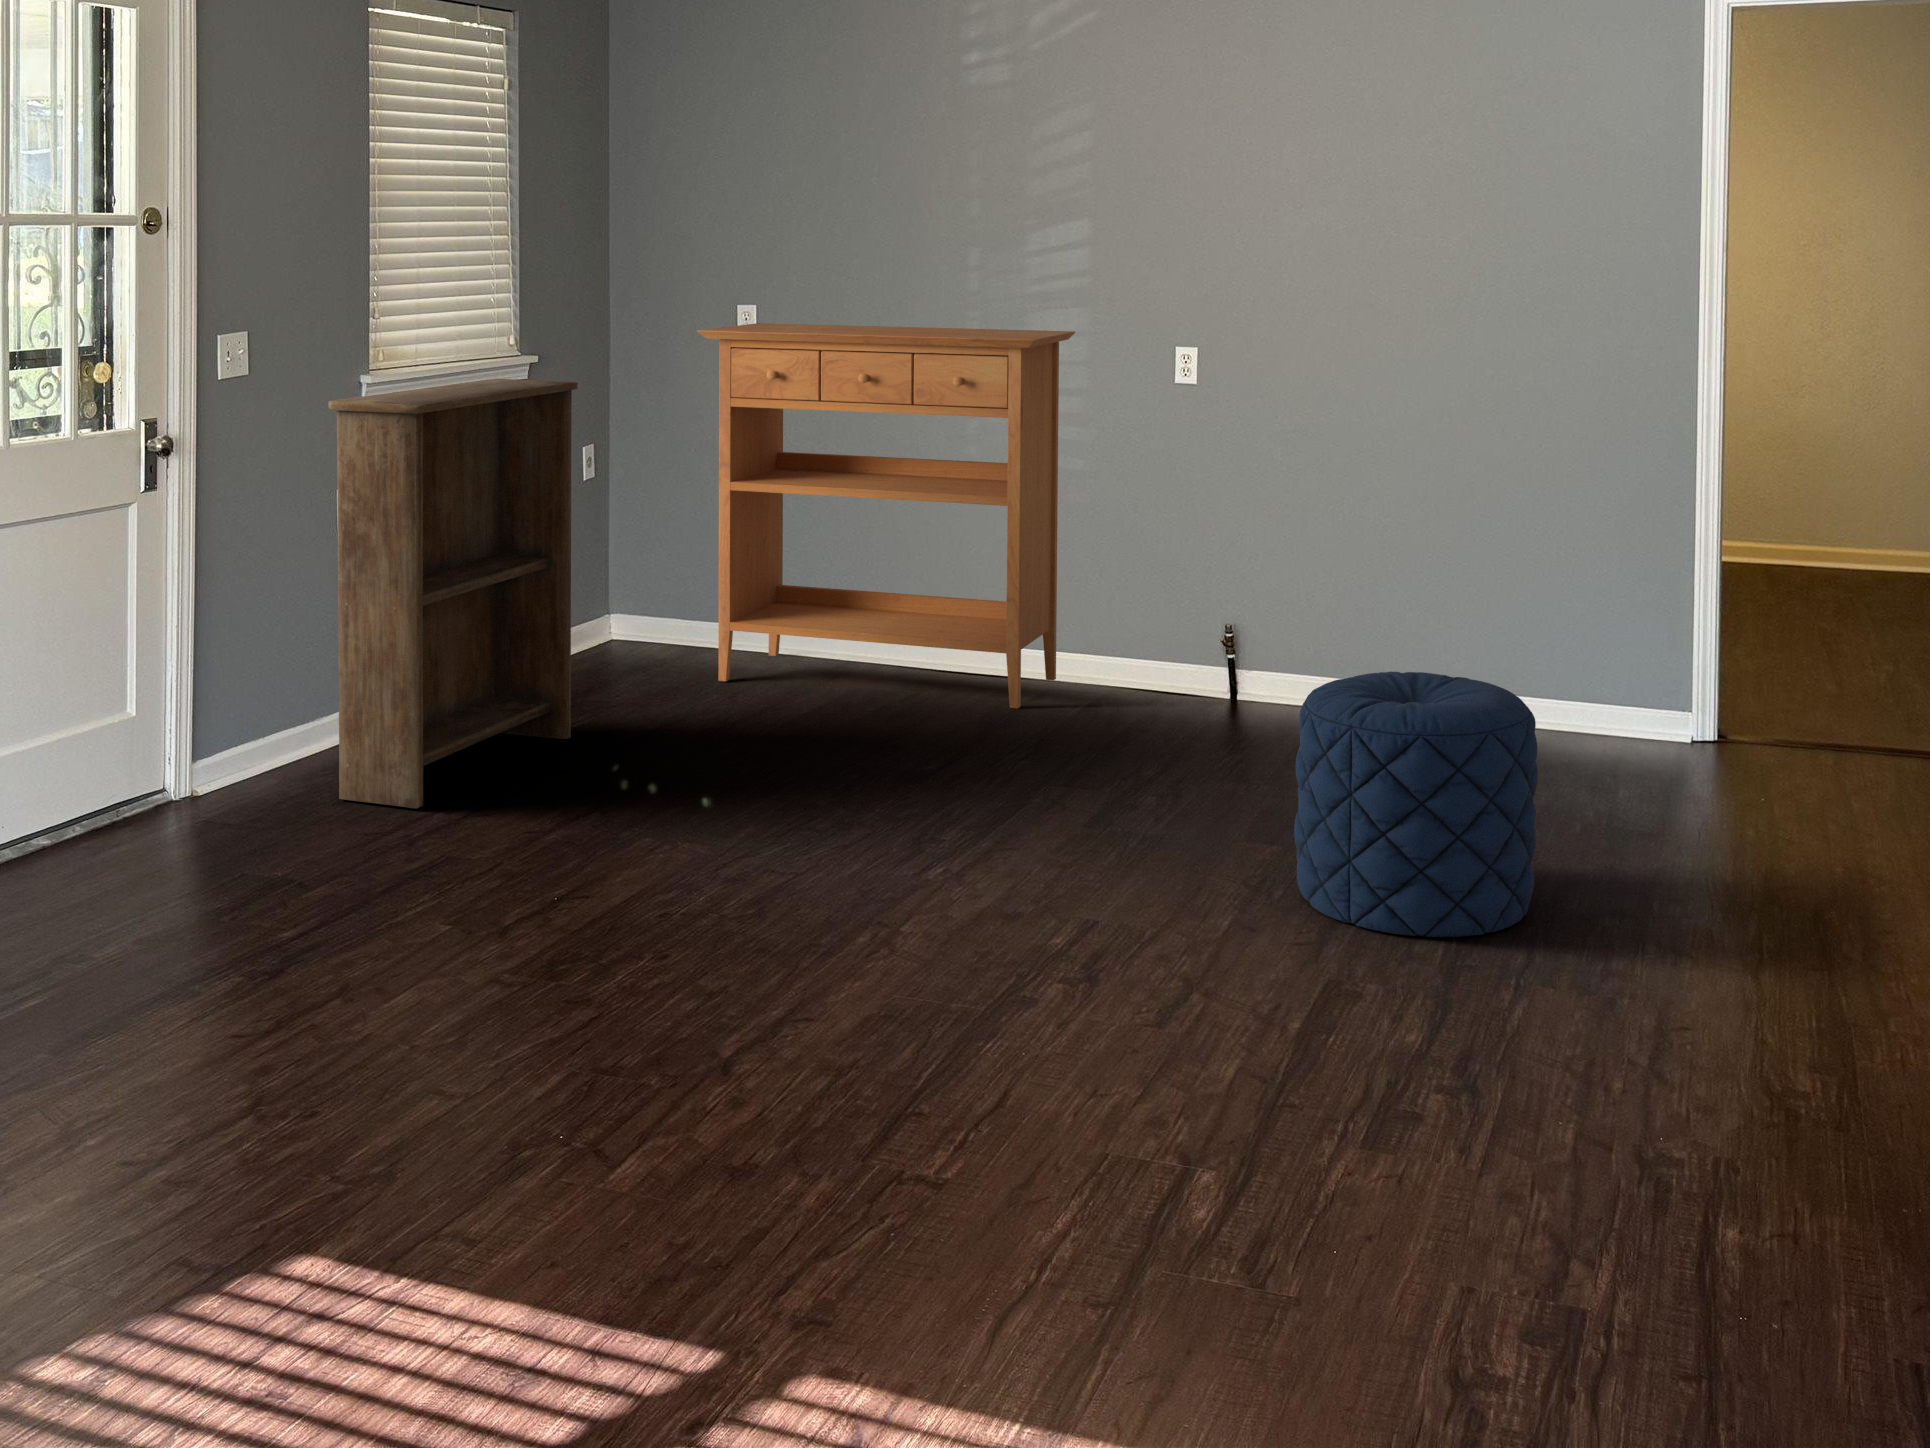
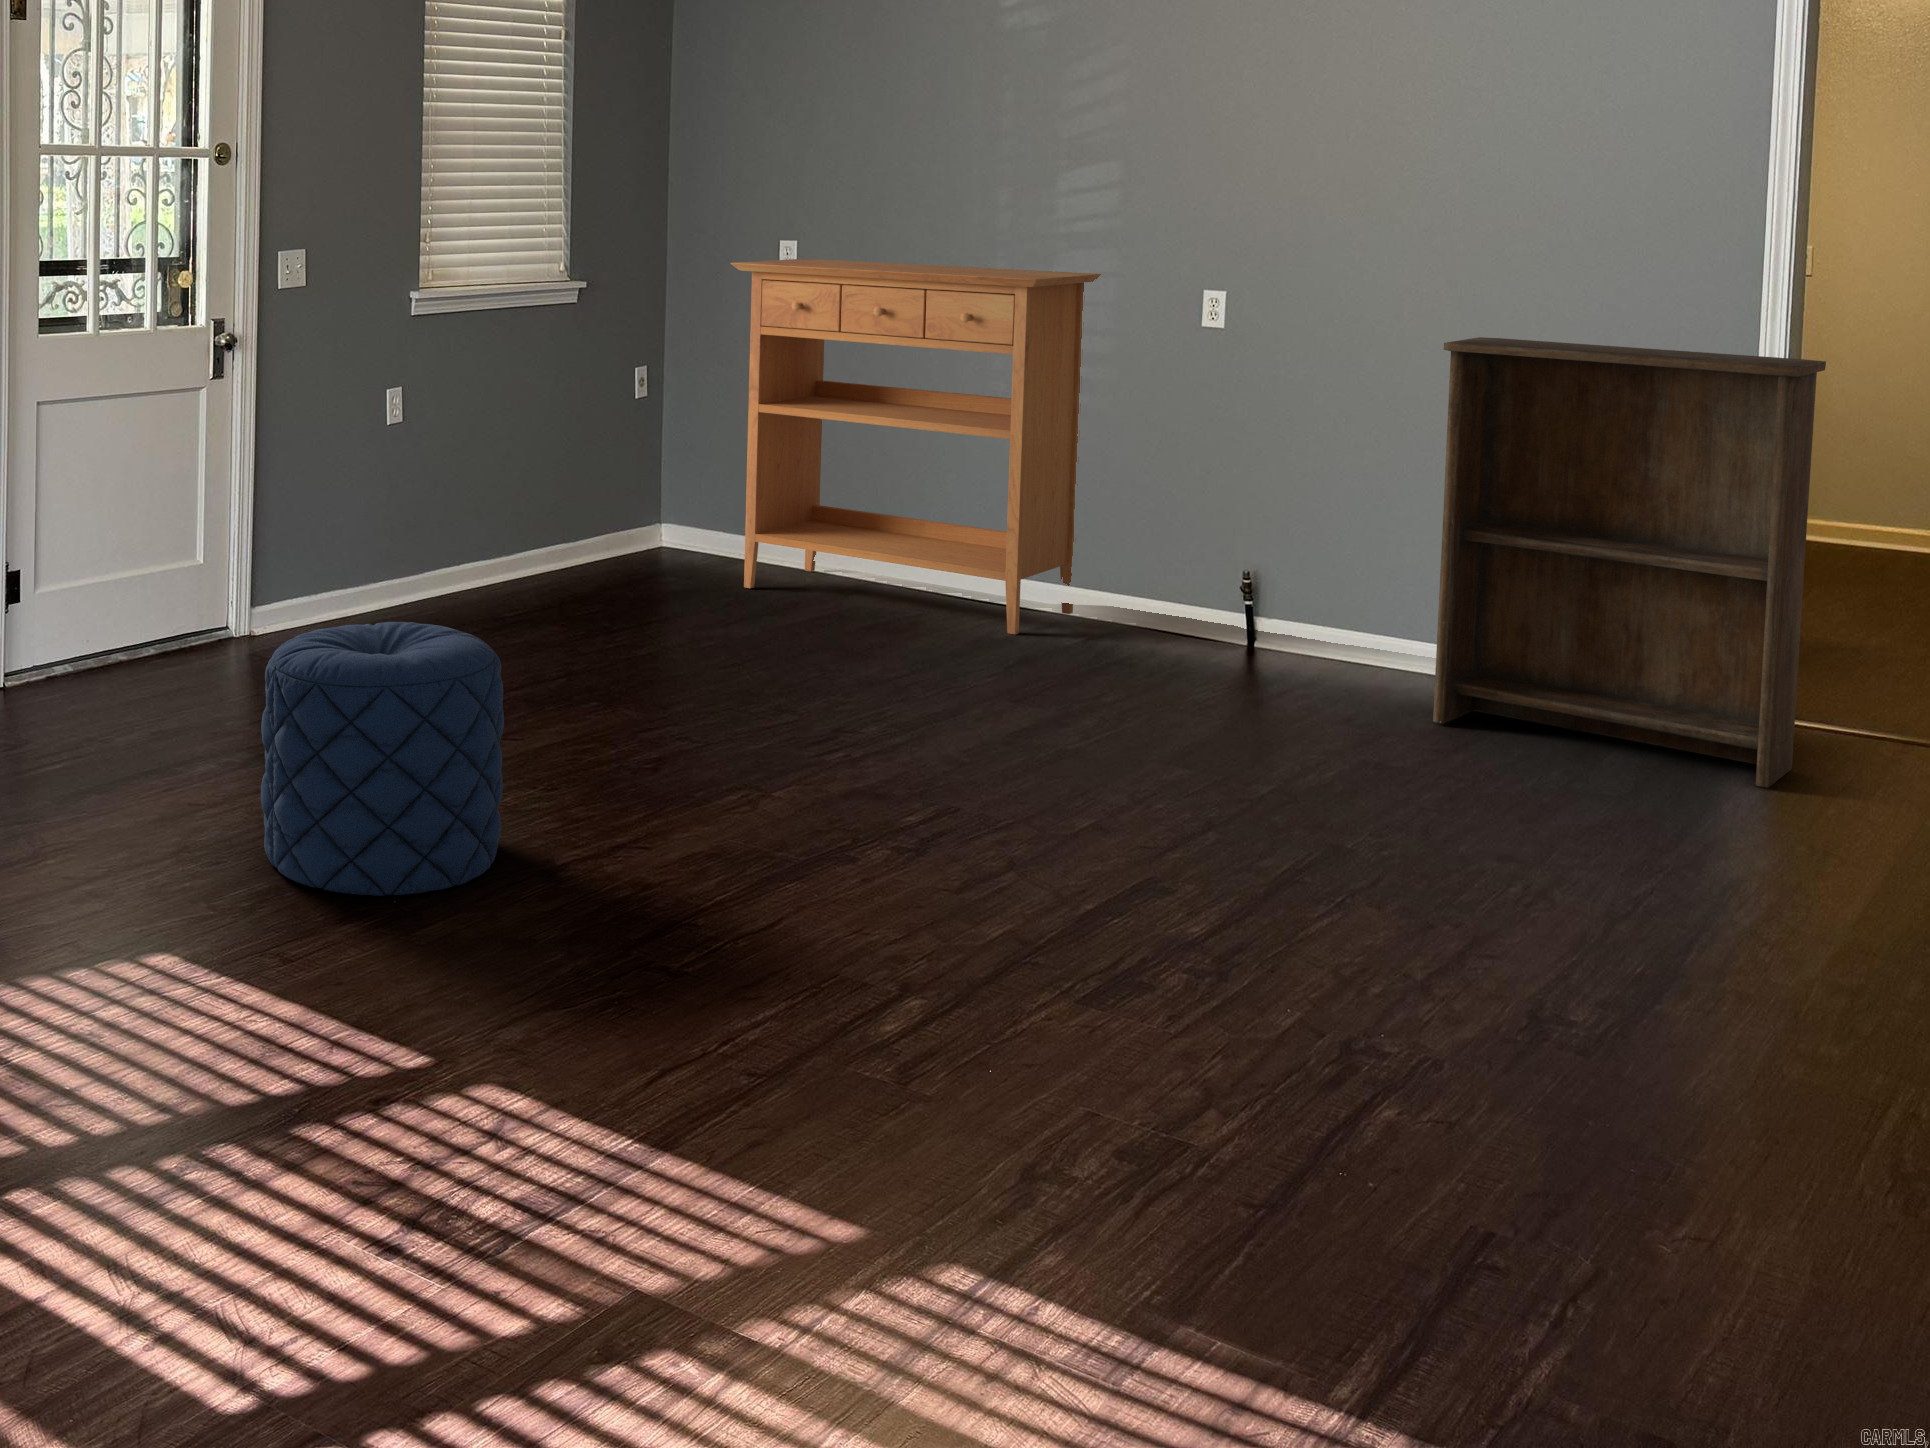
bookshelf: present [329,379,578,808] -> present [1433,337,1826,788]
pouf: present [1294,672,1538,937] -> present [261,622,504,896]

